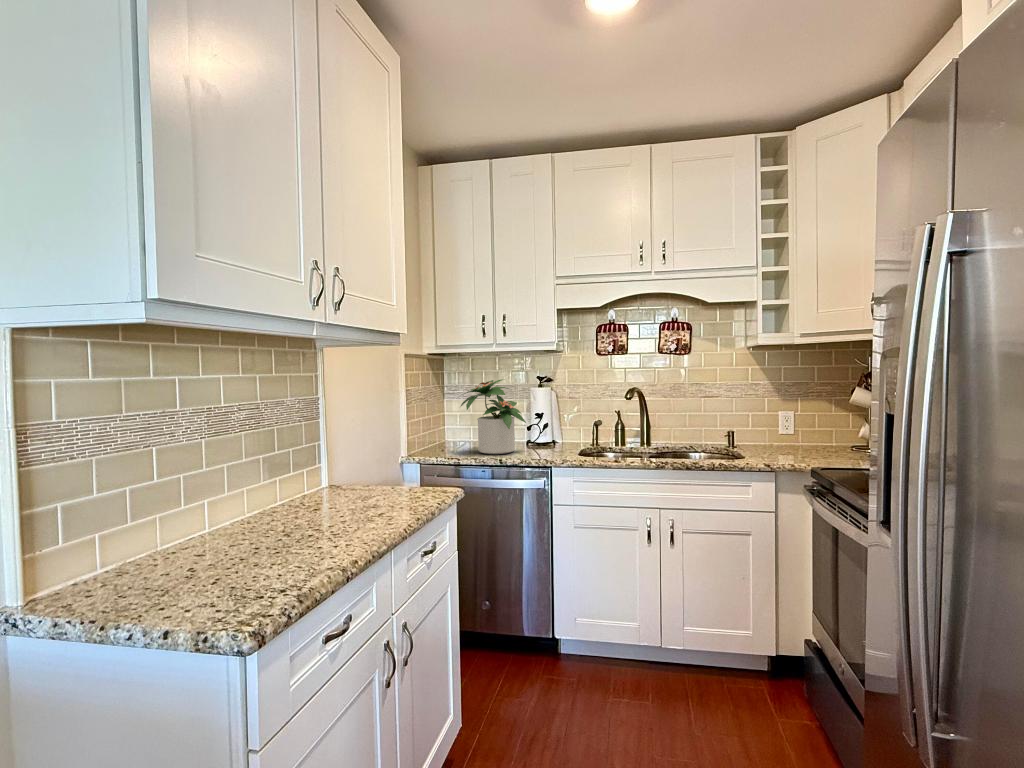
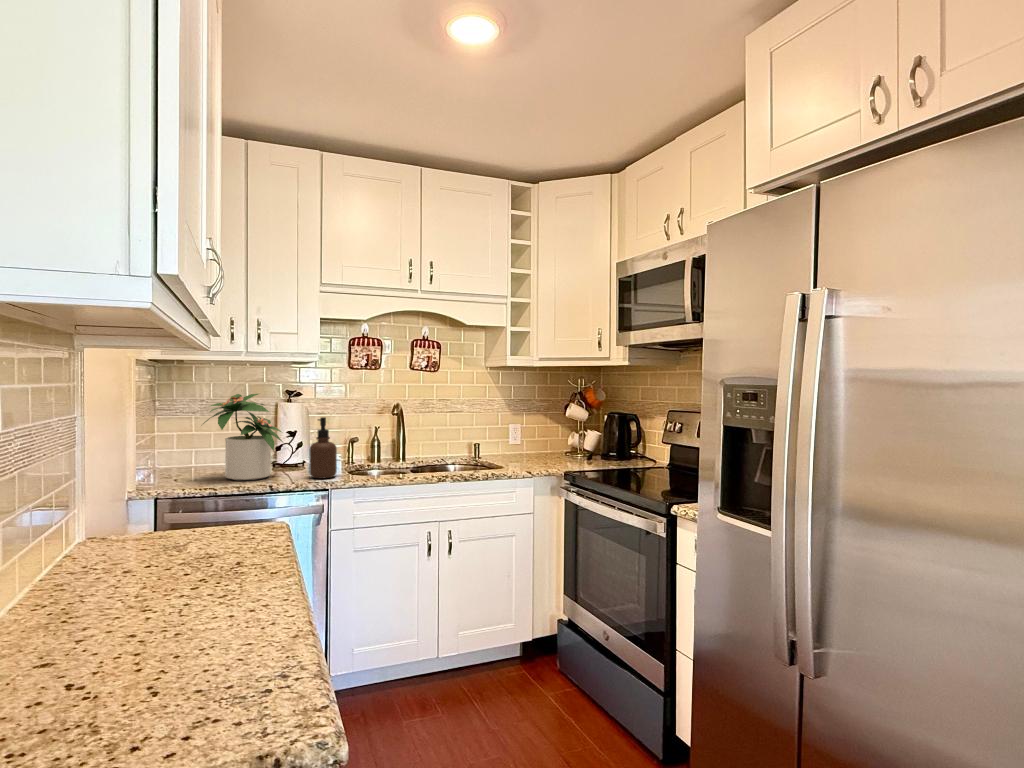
soap dispenser: none [540,401,564,457] -> present [310,417,337,479]

